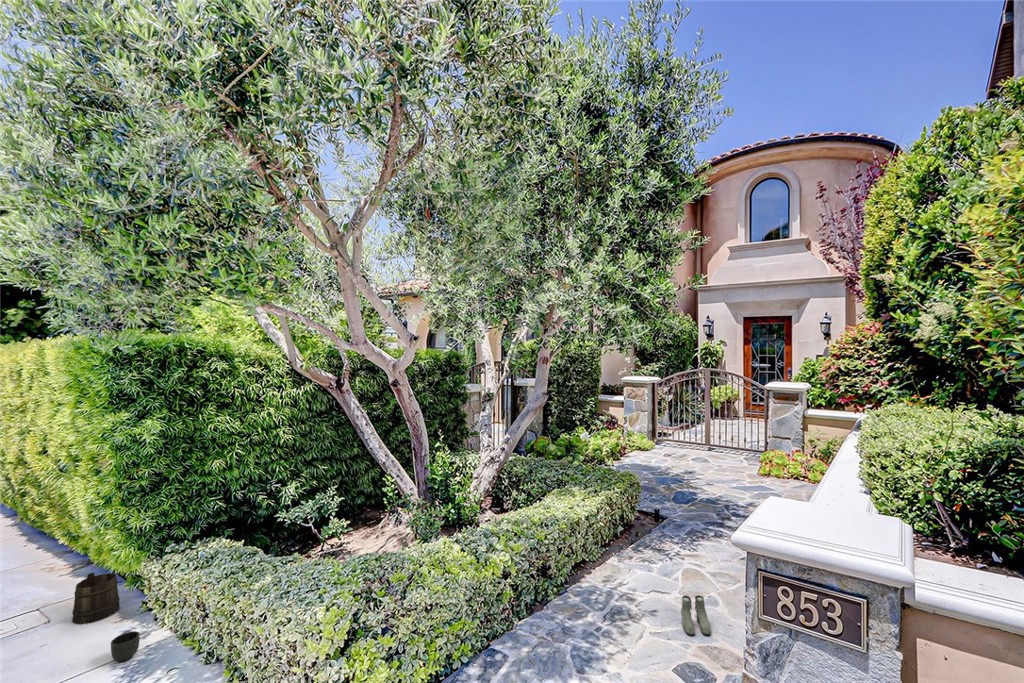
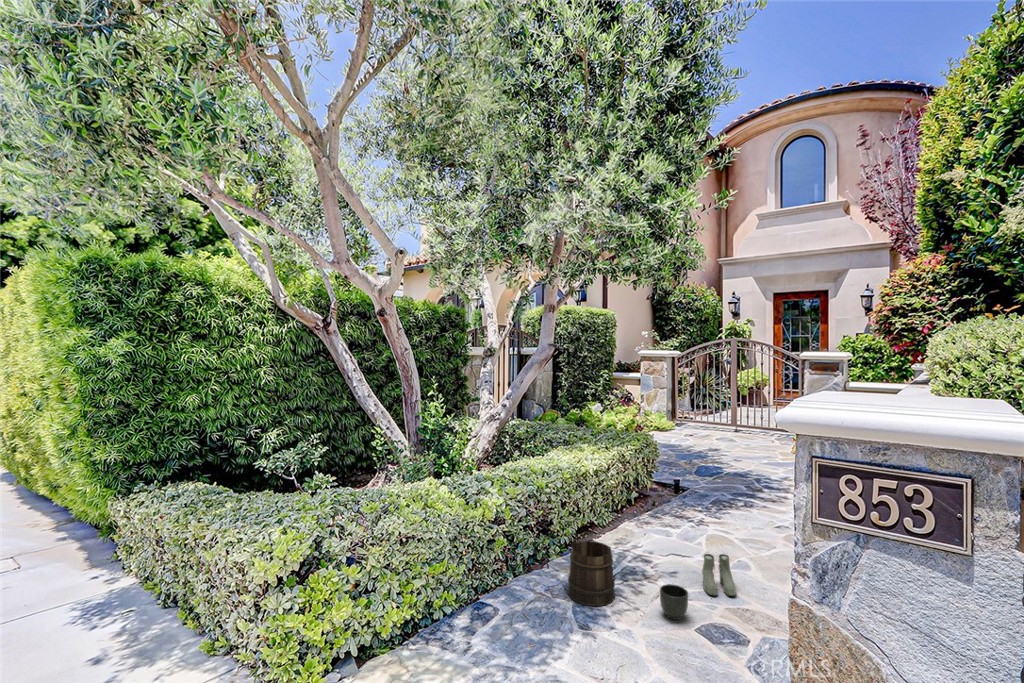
bucket: present [72,573,120,624] -> present [568,539,615,606]
planter: present [111,631,140,662] -> present [660,584,688,620]

